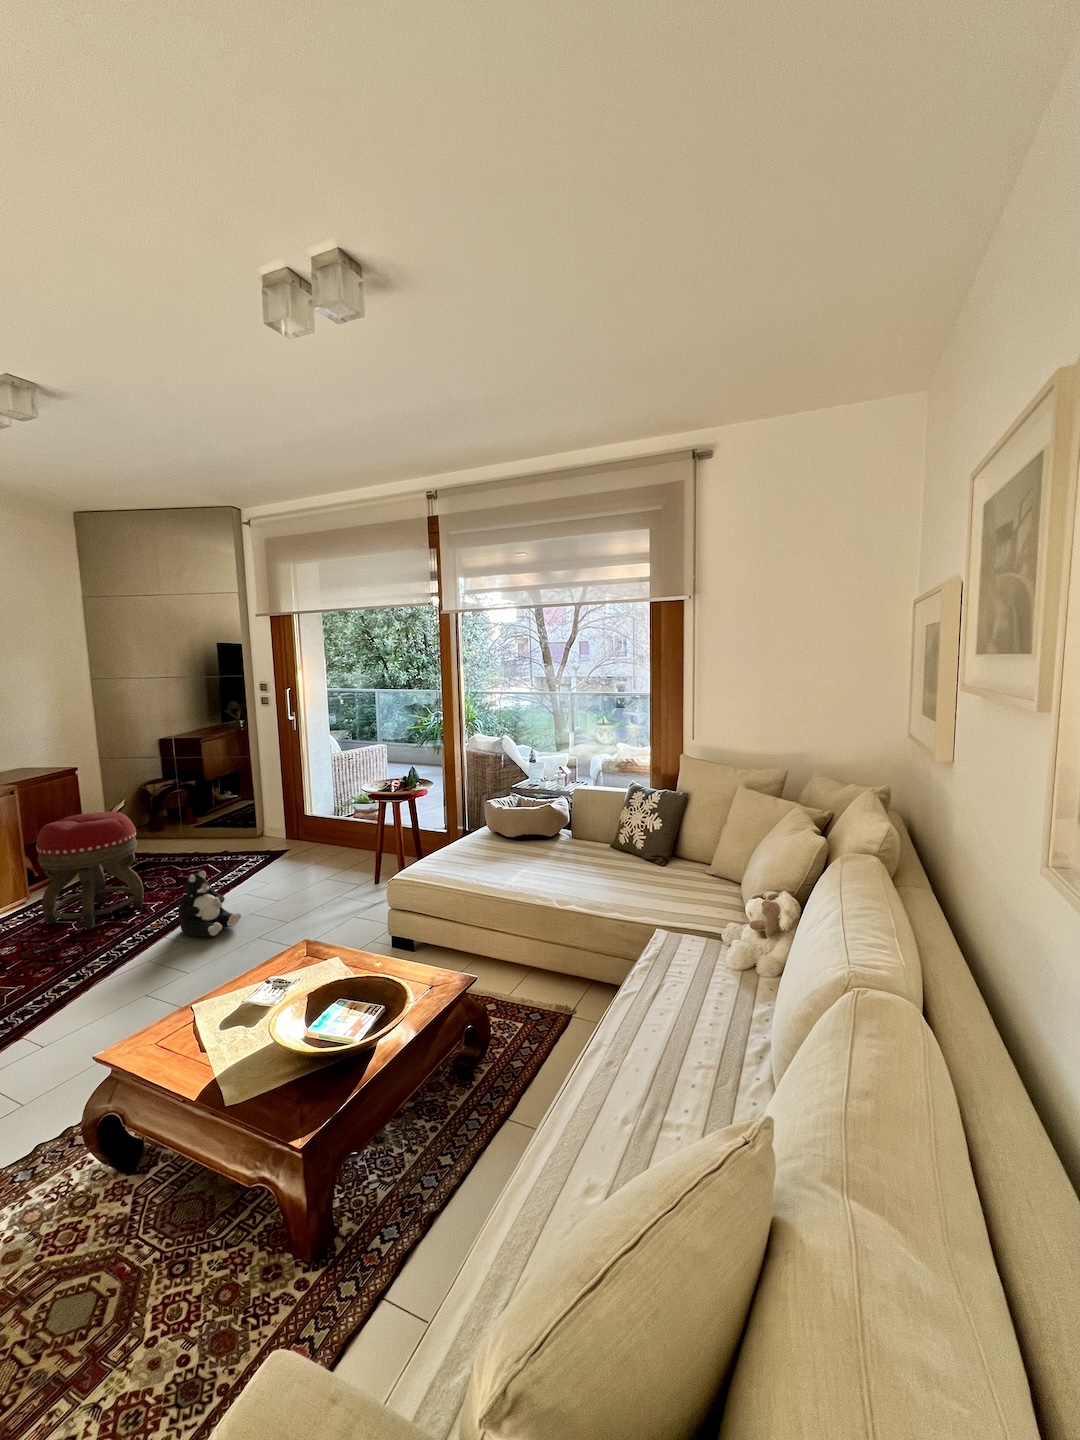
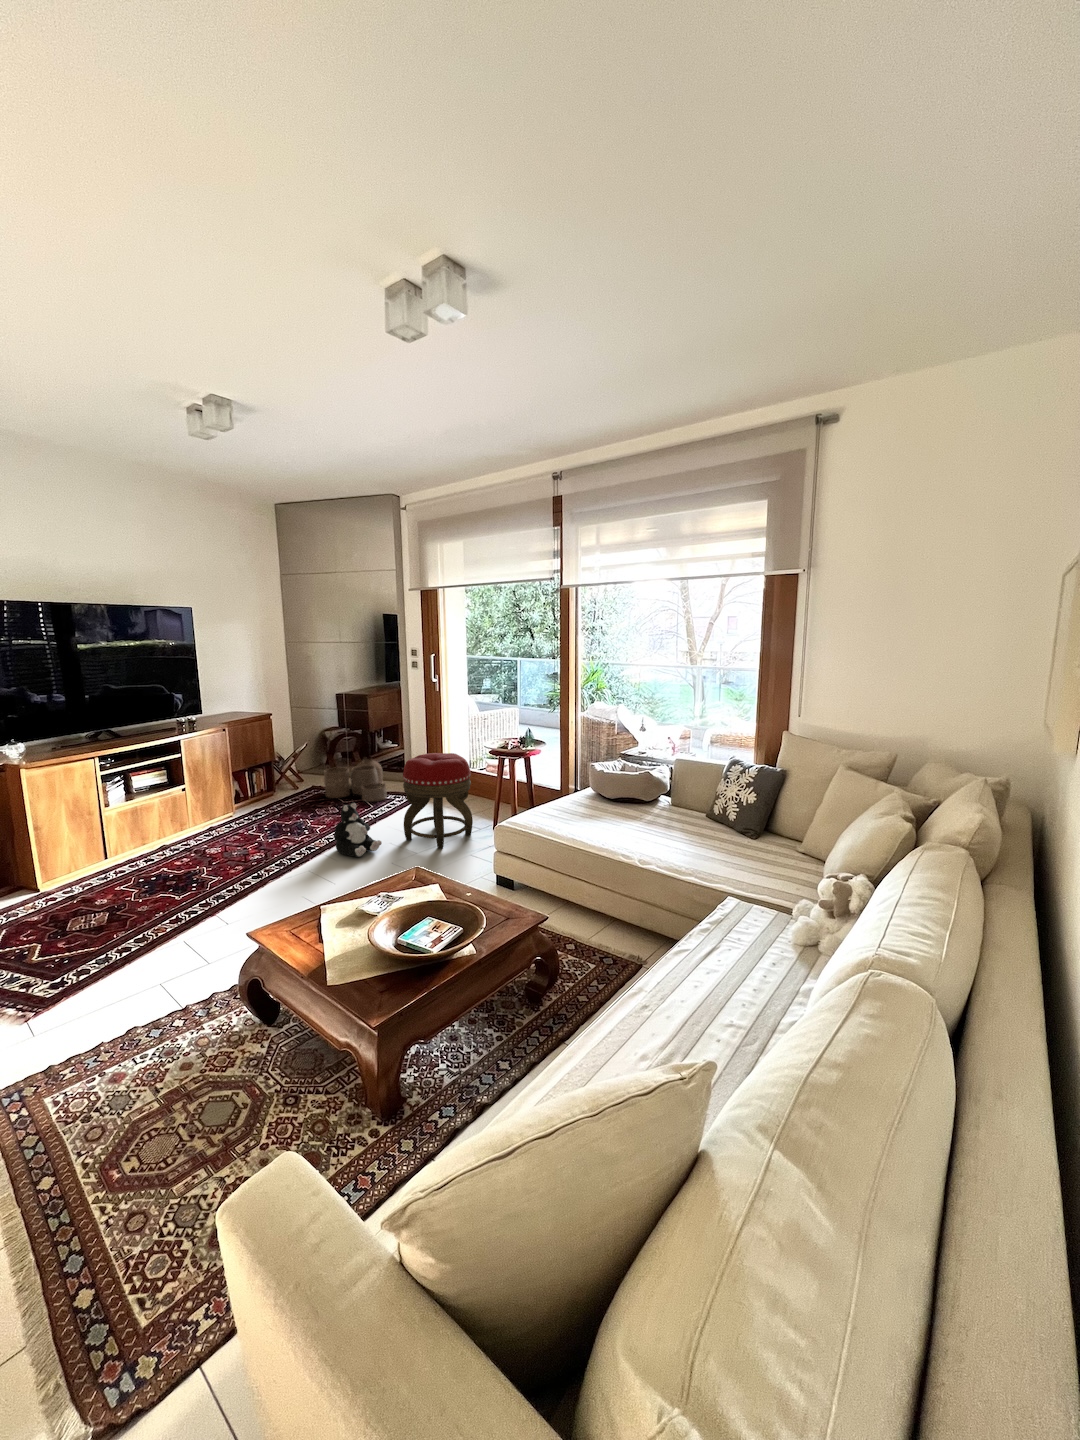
footstool: present [36,811,143,930] -> present [403,753,473,849]
woven basket: none [150,812,236,866] -> present [324,759,386,801]

